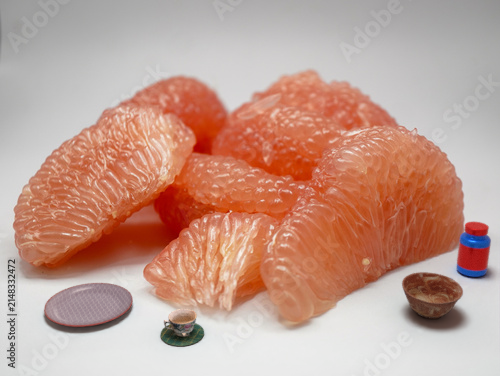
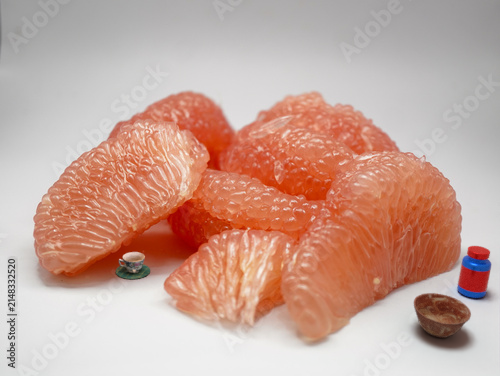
plate: present [44,283,133,327] -> none [69,294,155,338]
teacup: present [161,309,204,346] -> present [116,252,150,279]

